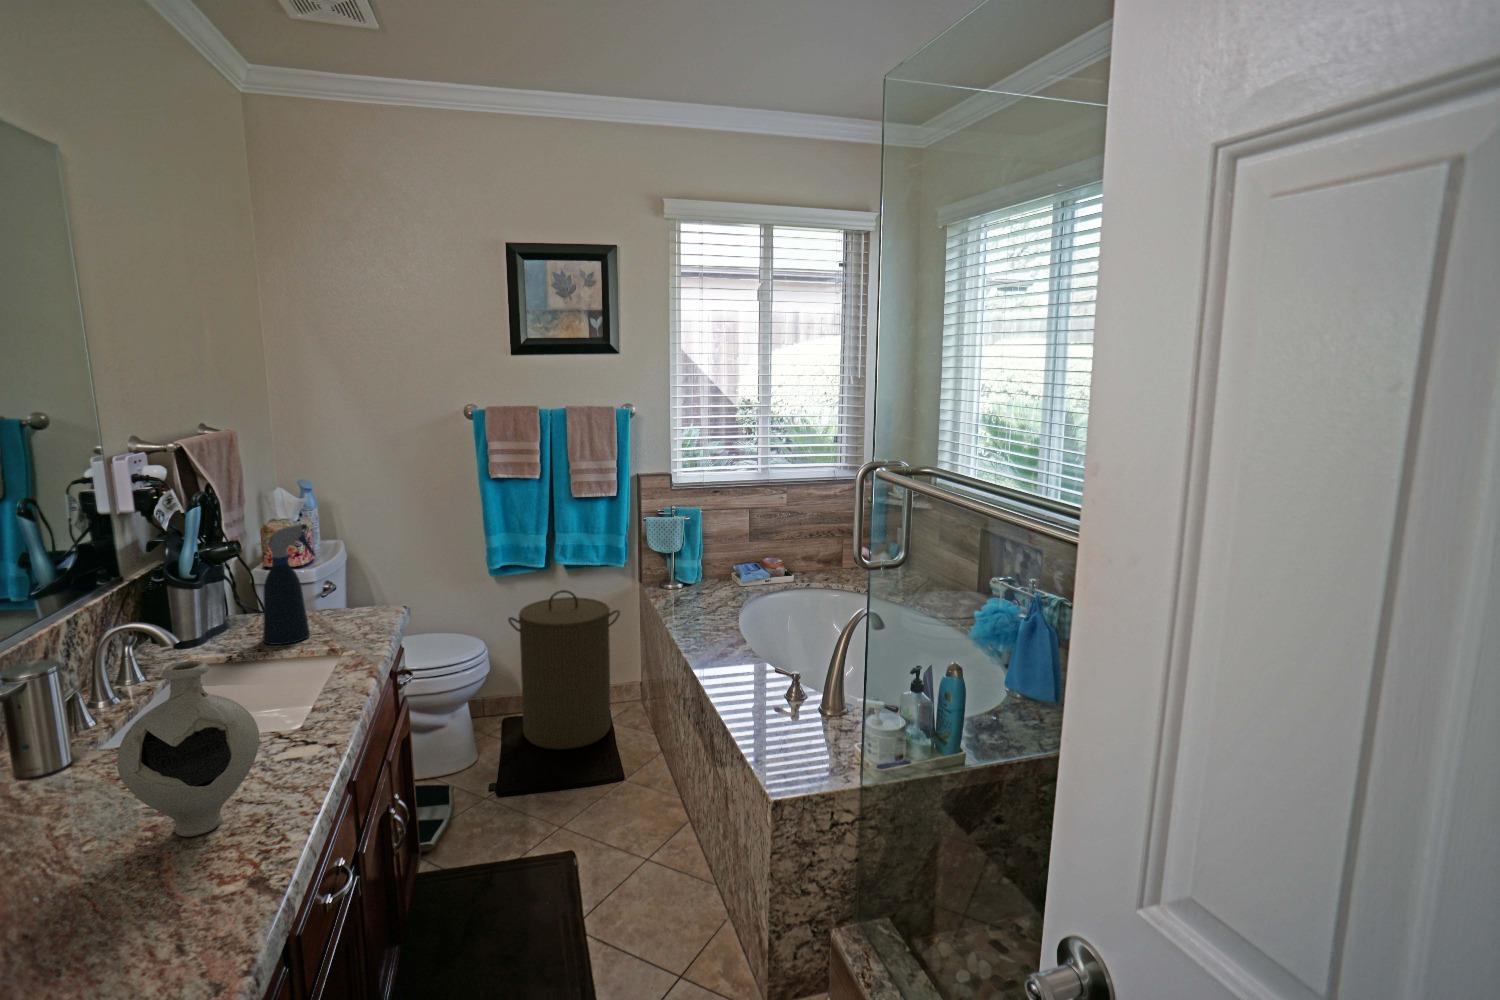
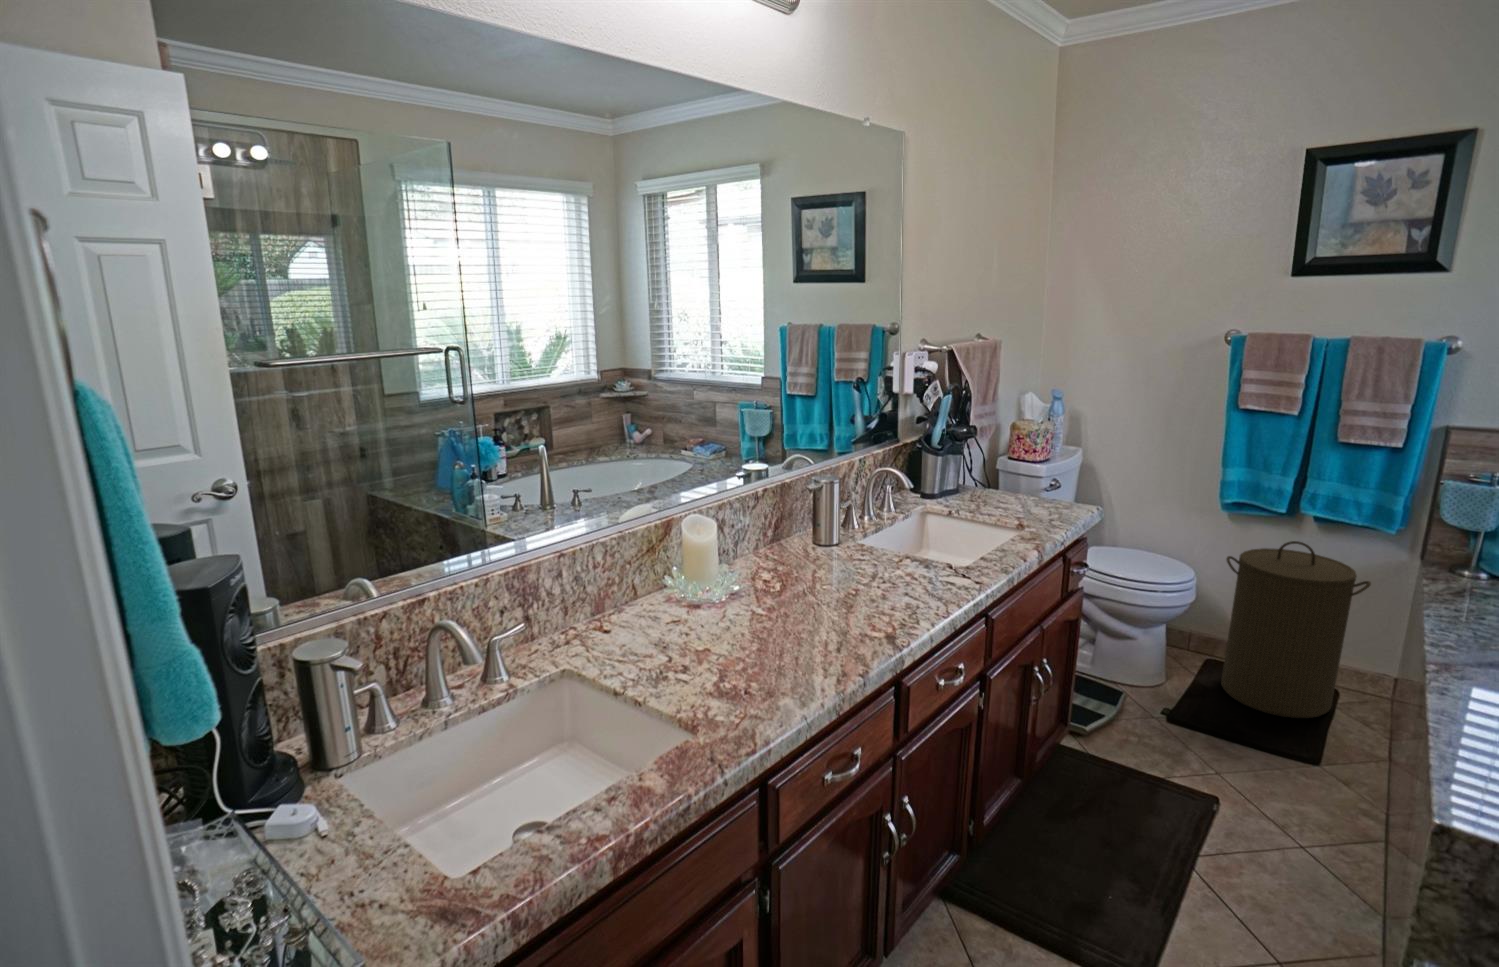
spray bottle: present [261,524,315,645] -> none [977,418,1026,513]
decorative vase: present [117,661,259,837] -> none [841,485,921,603]

